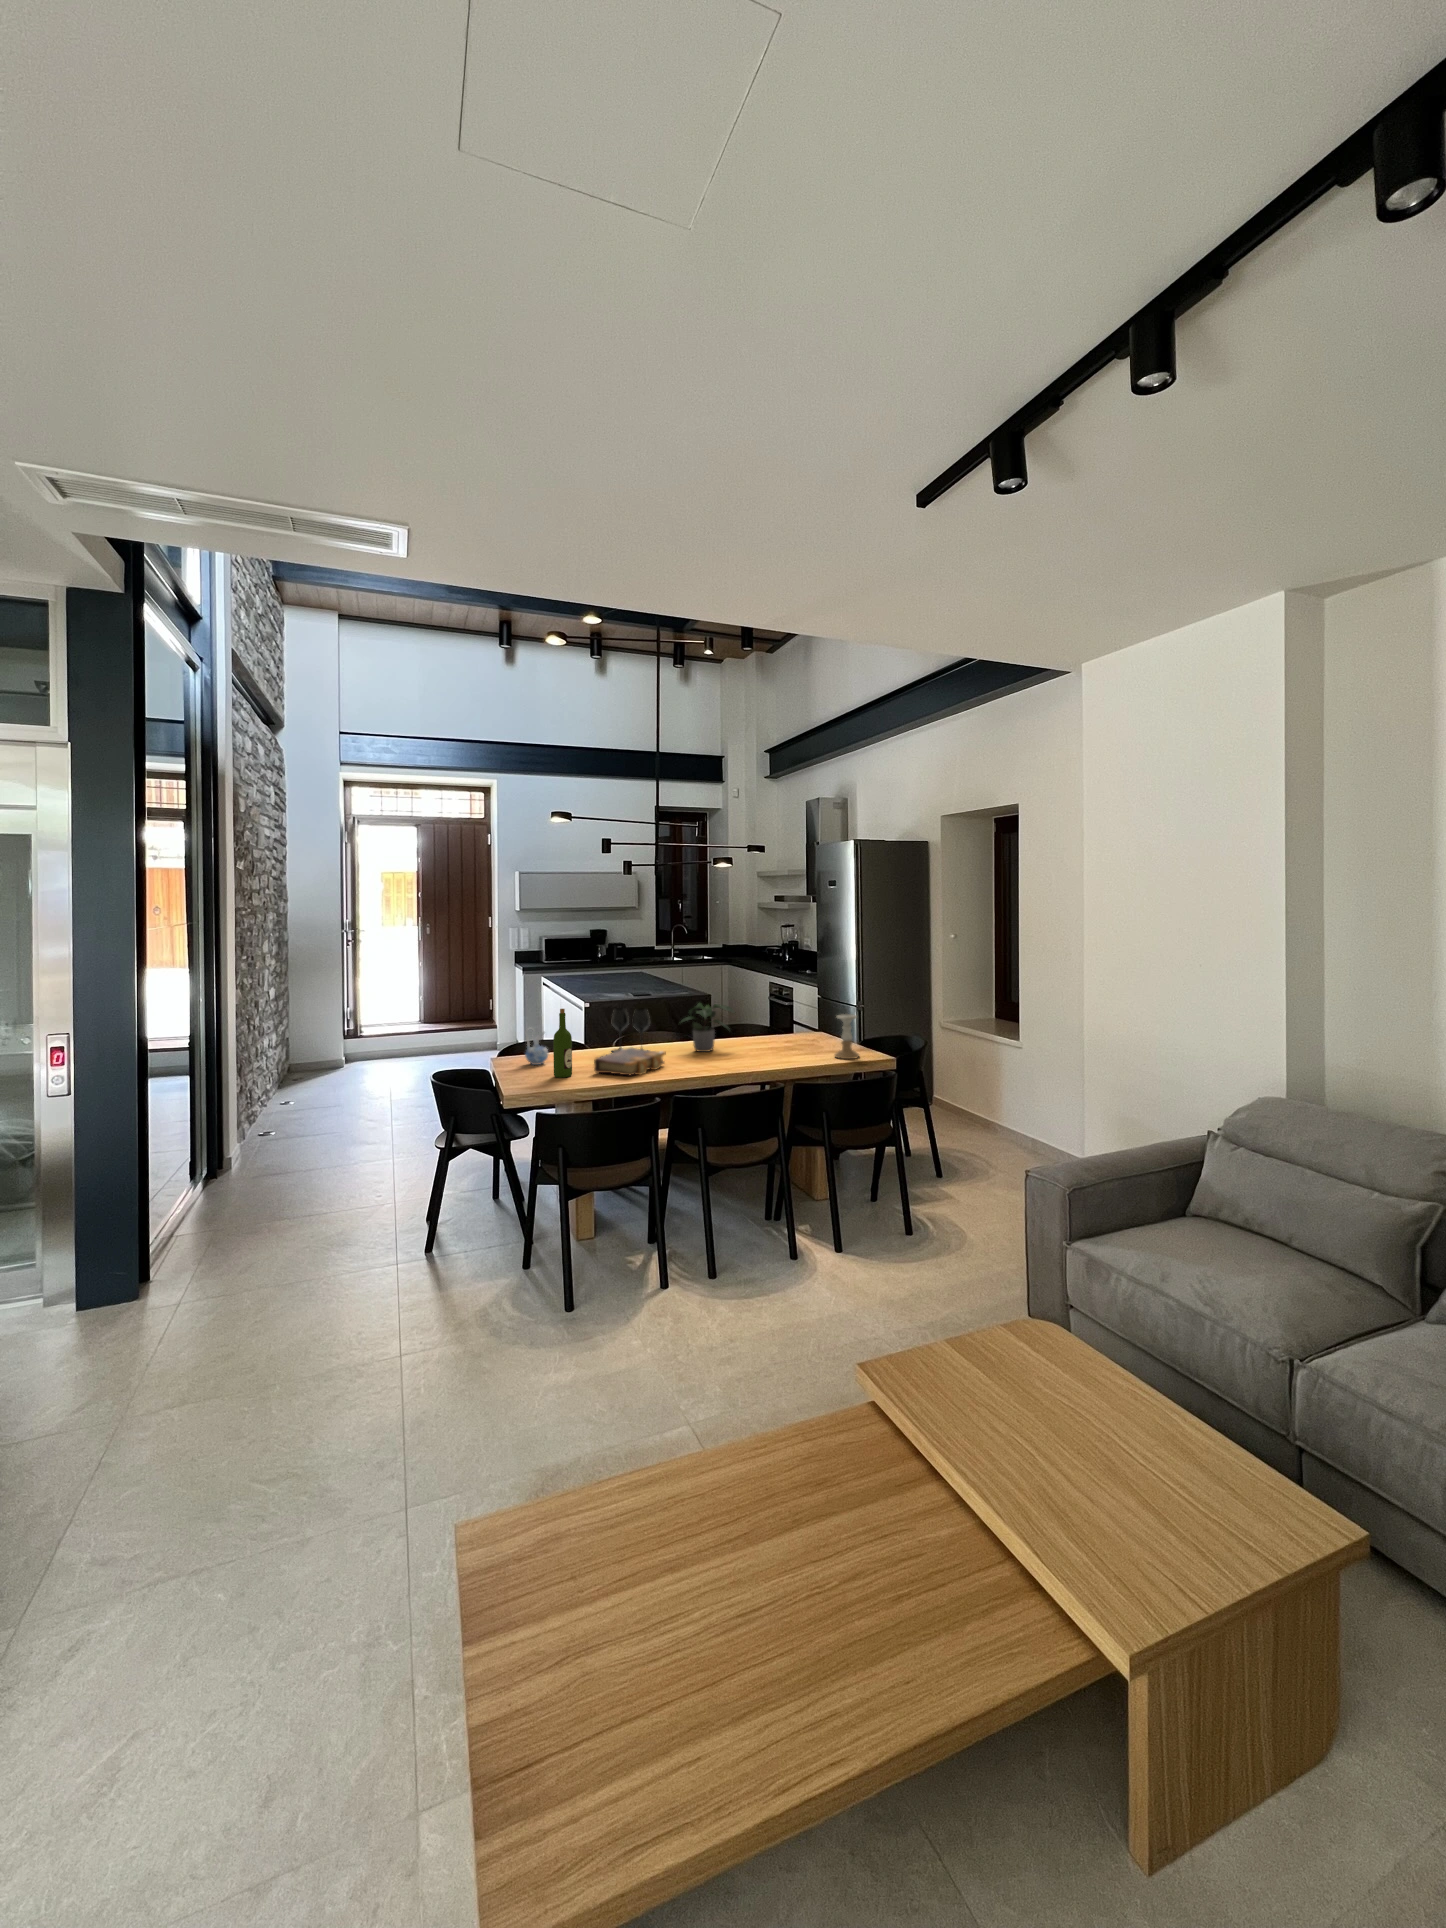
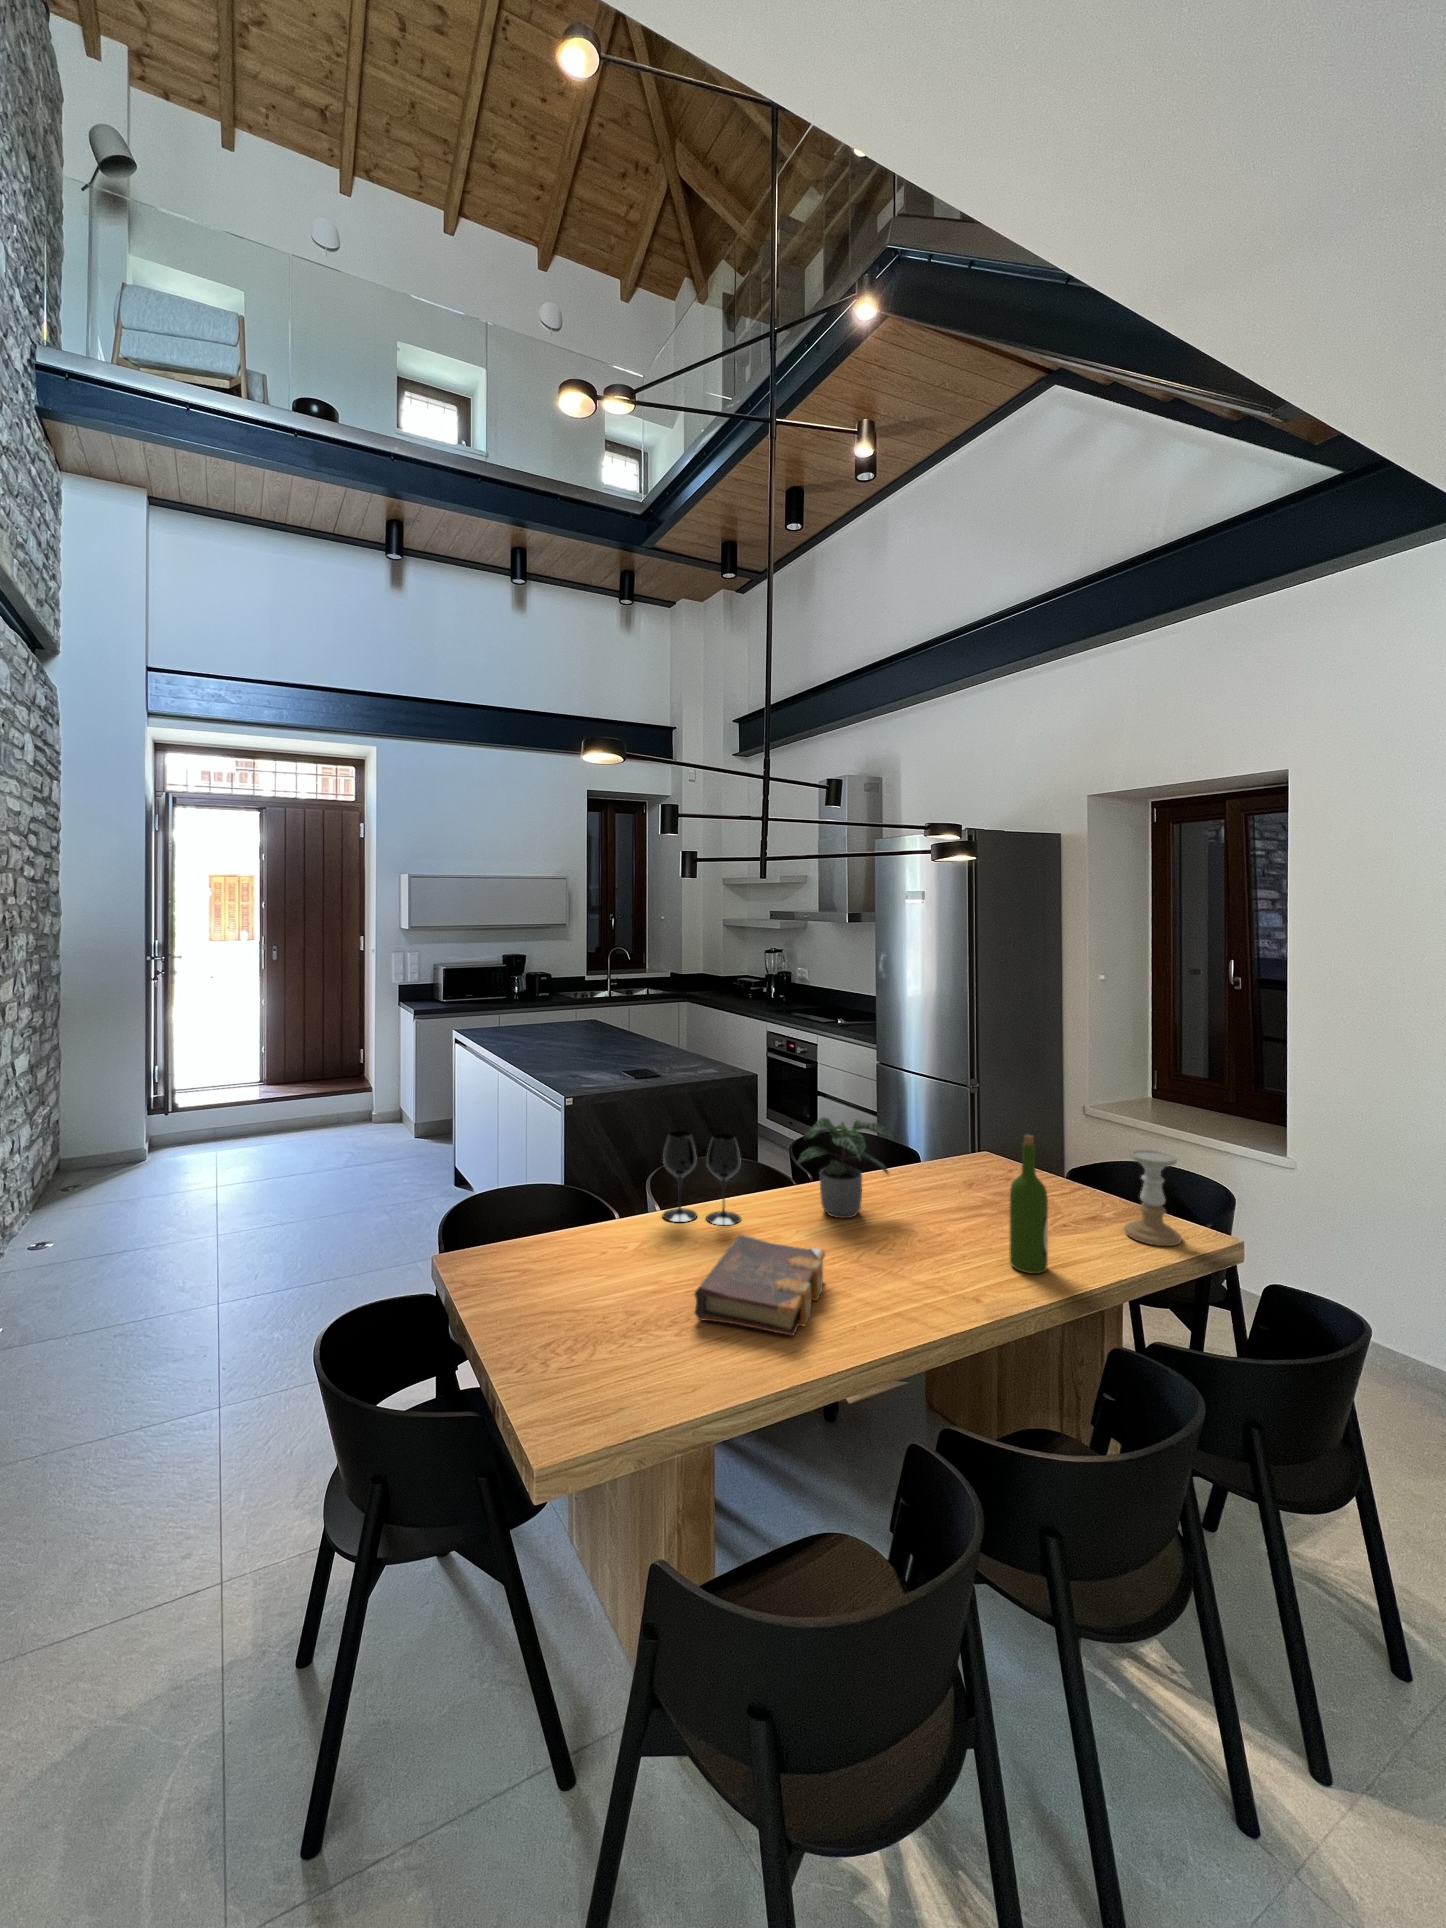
wine bottle: present [553,1009,572,1078] -> present [1010,1135,1048,1274]
ceramic pitcher: present [525,1028,548,1065] -> none [516,1197,564,1279]

